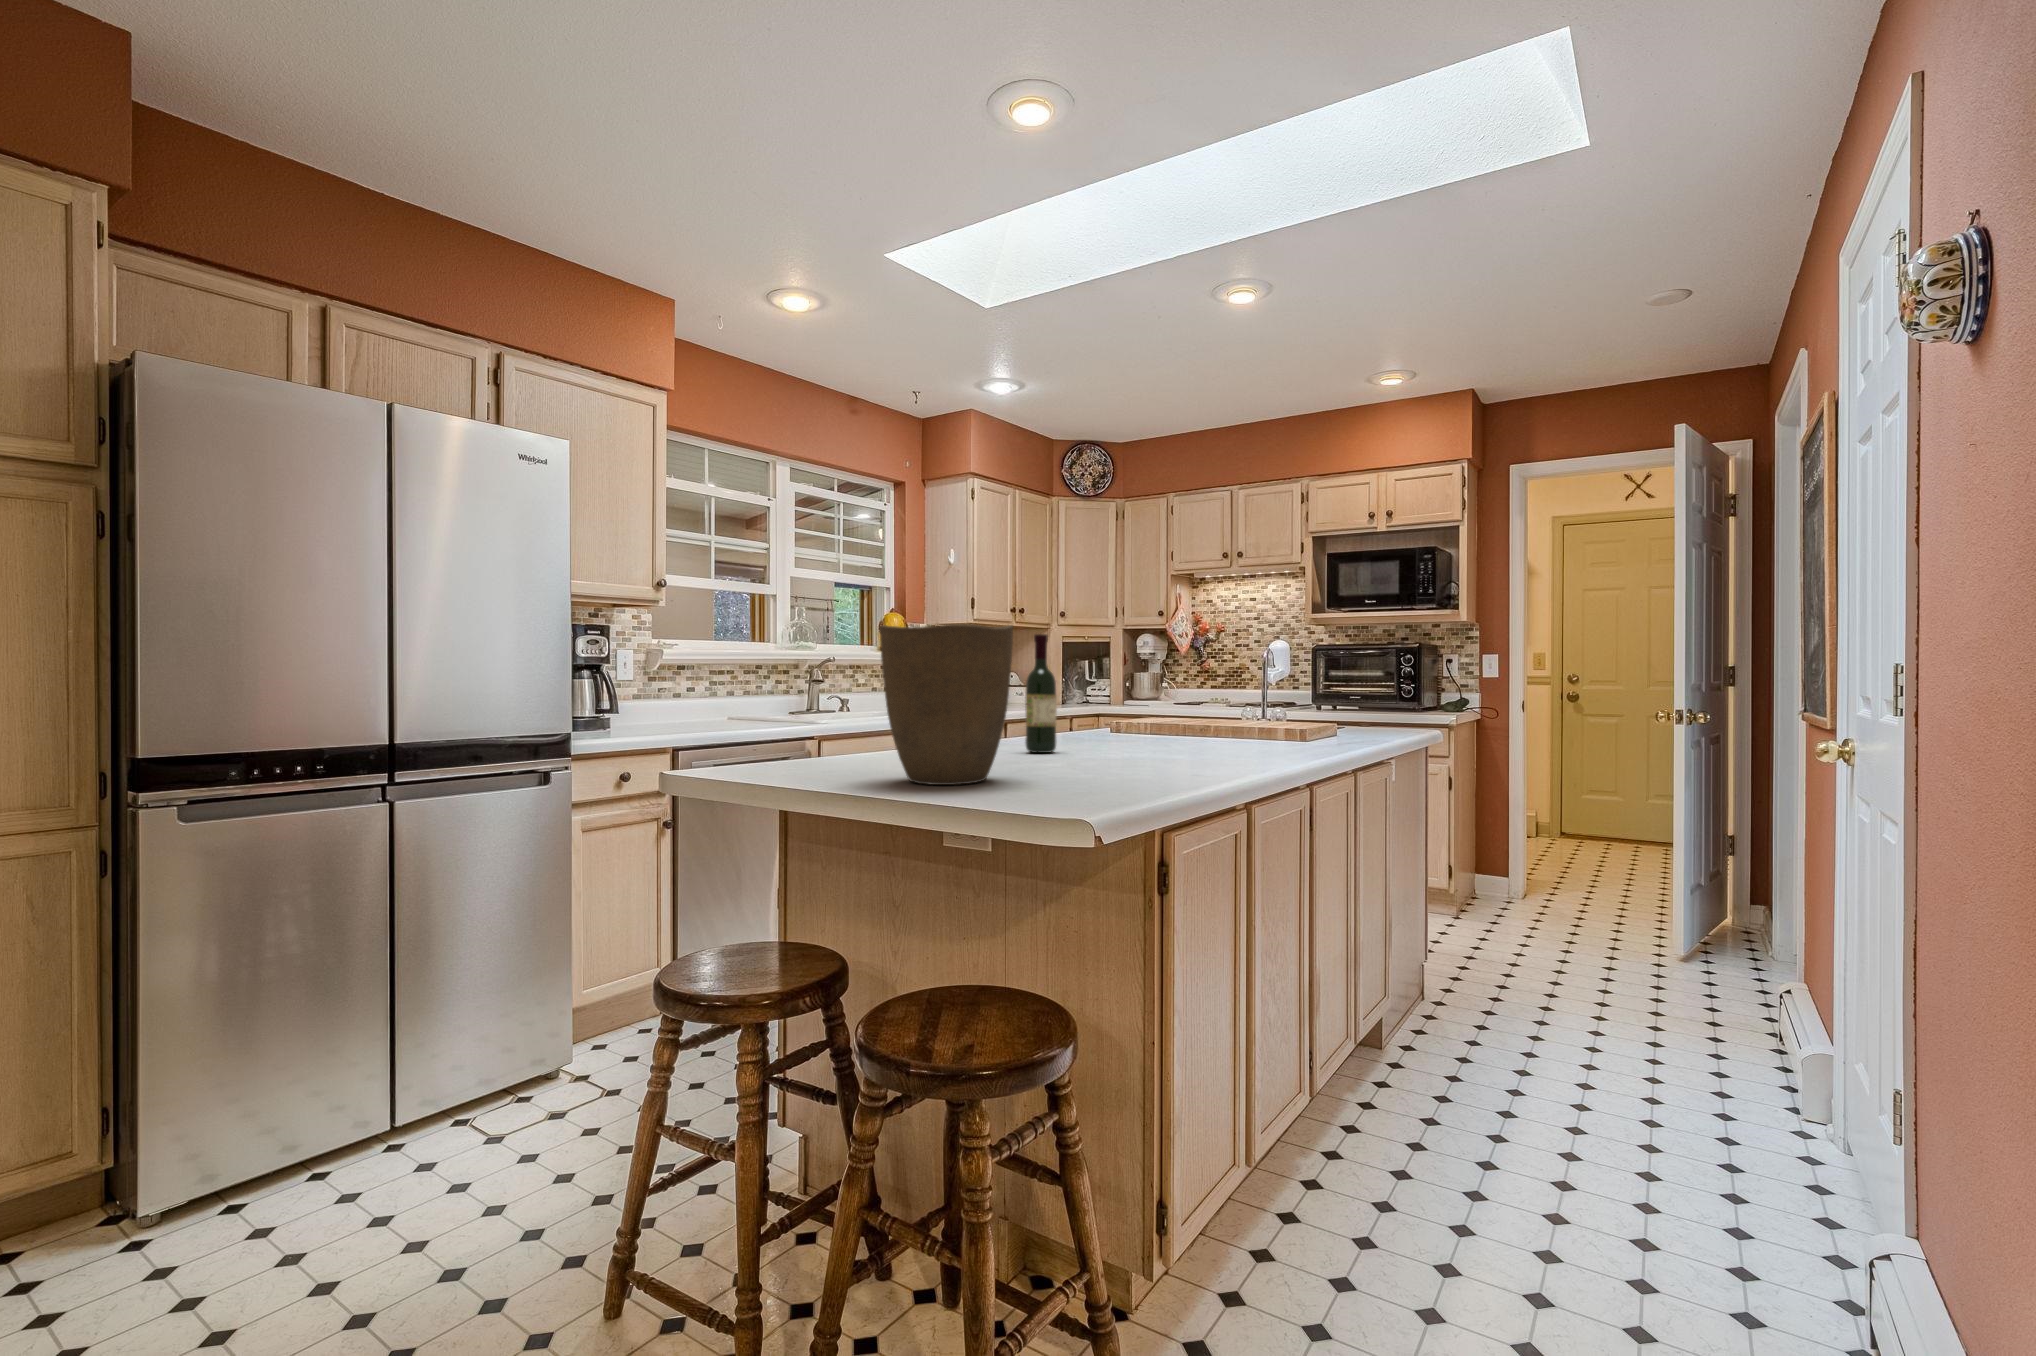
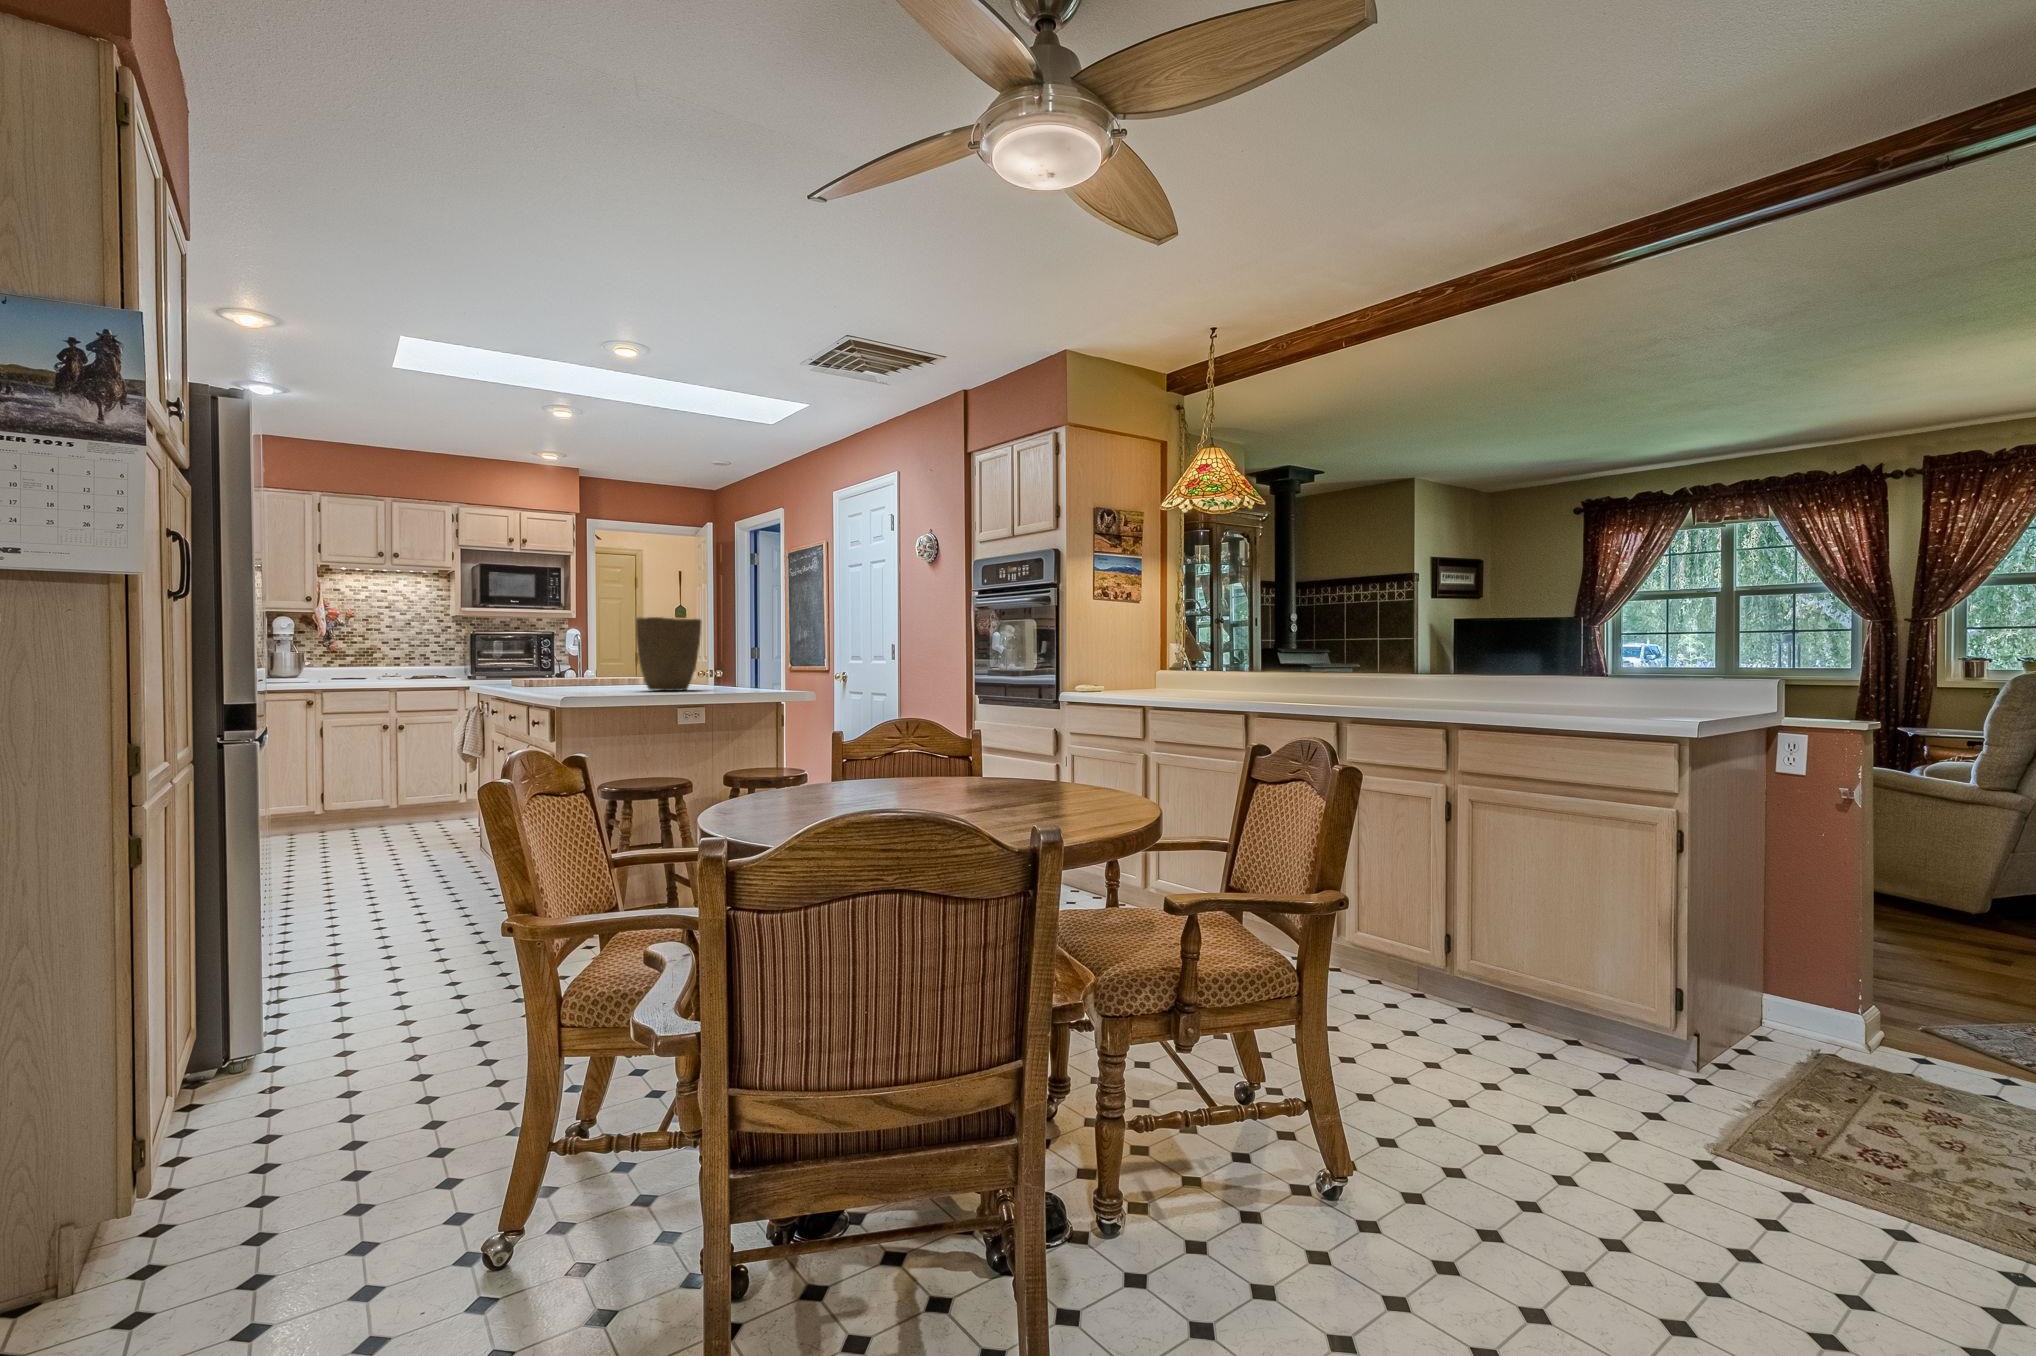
wine bottle: present [1025,634,1057,753] -> none [577,621,596,688]

